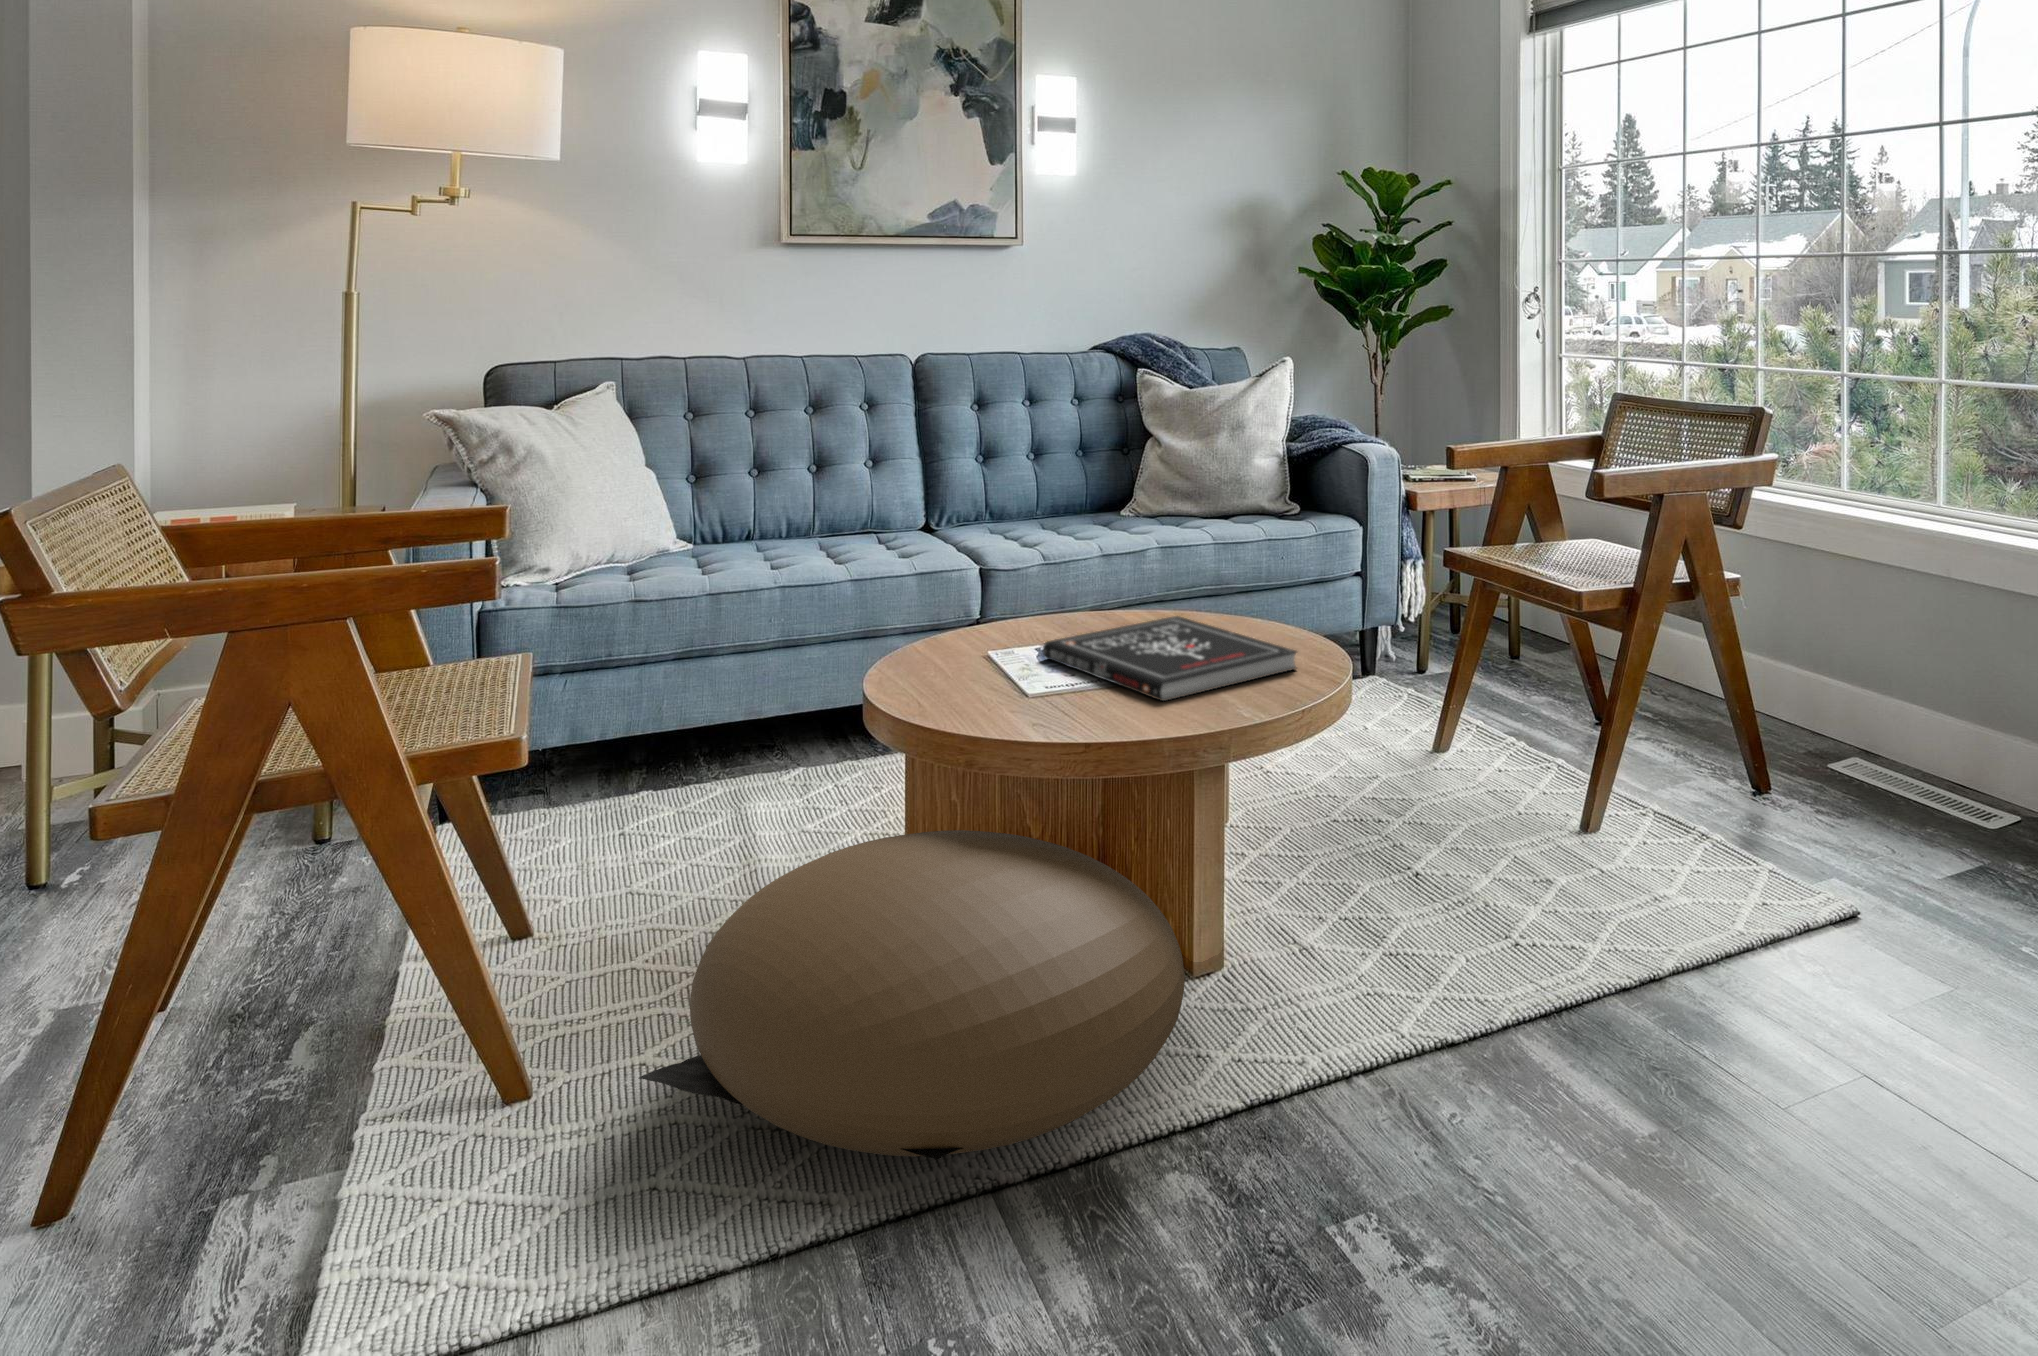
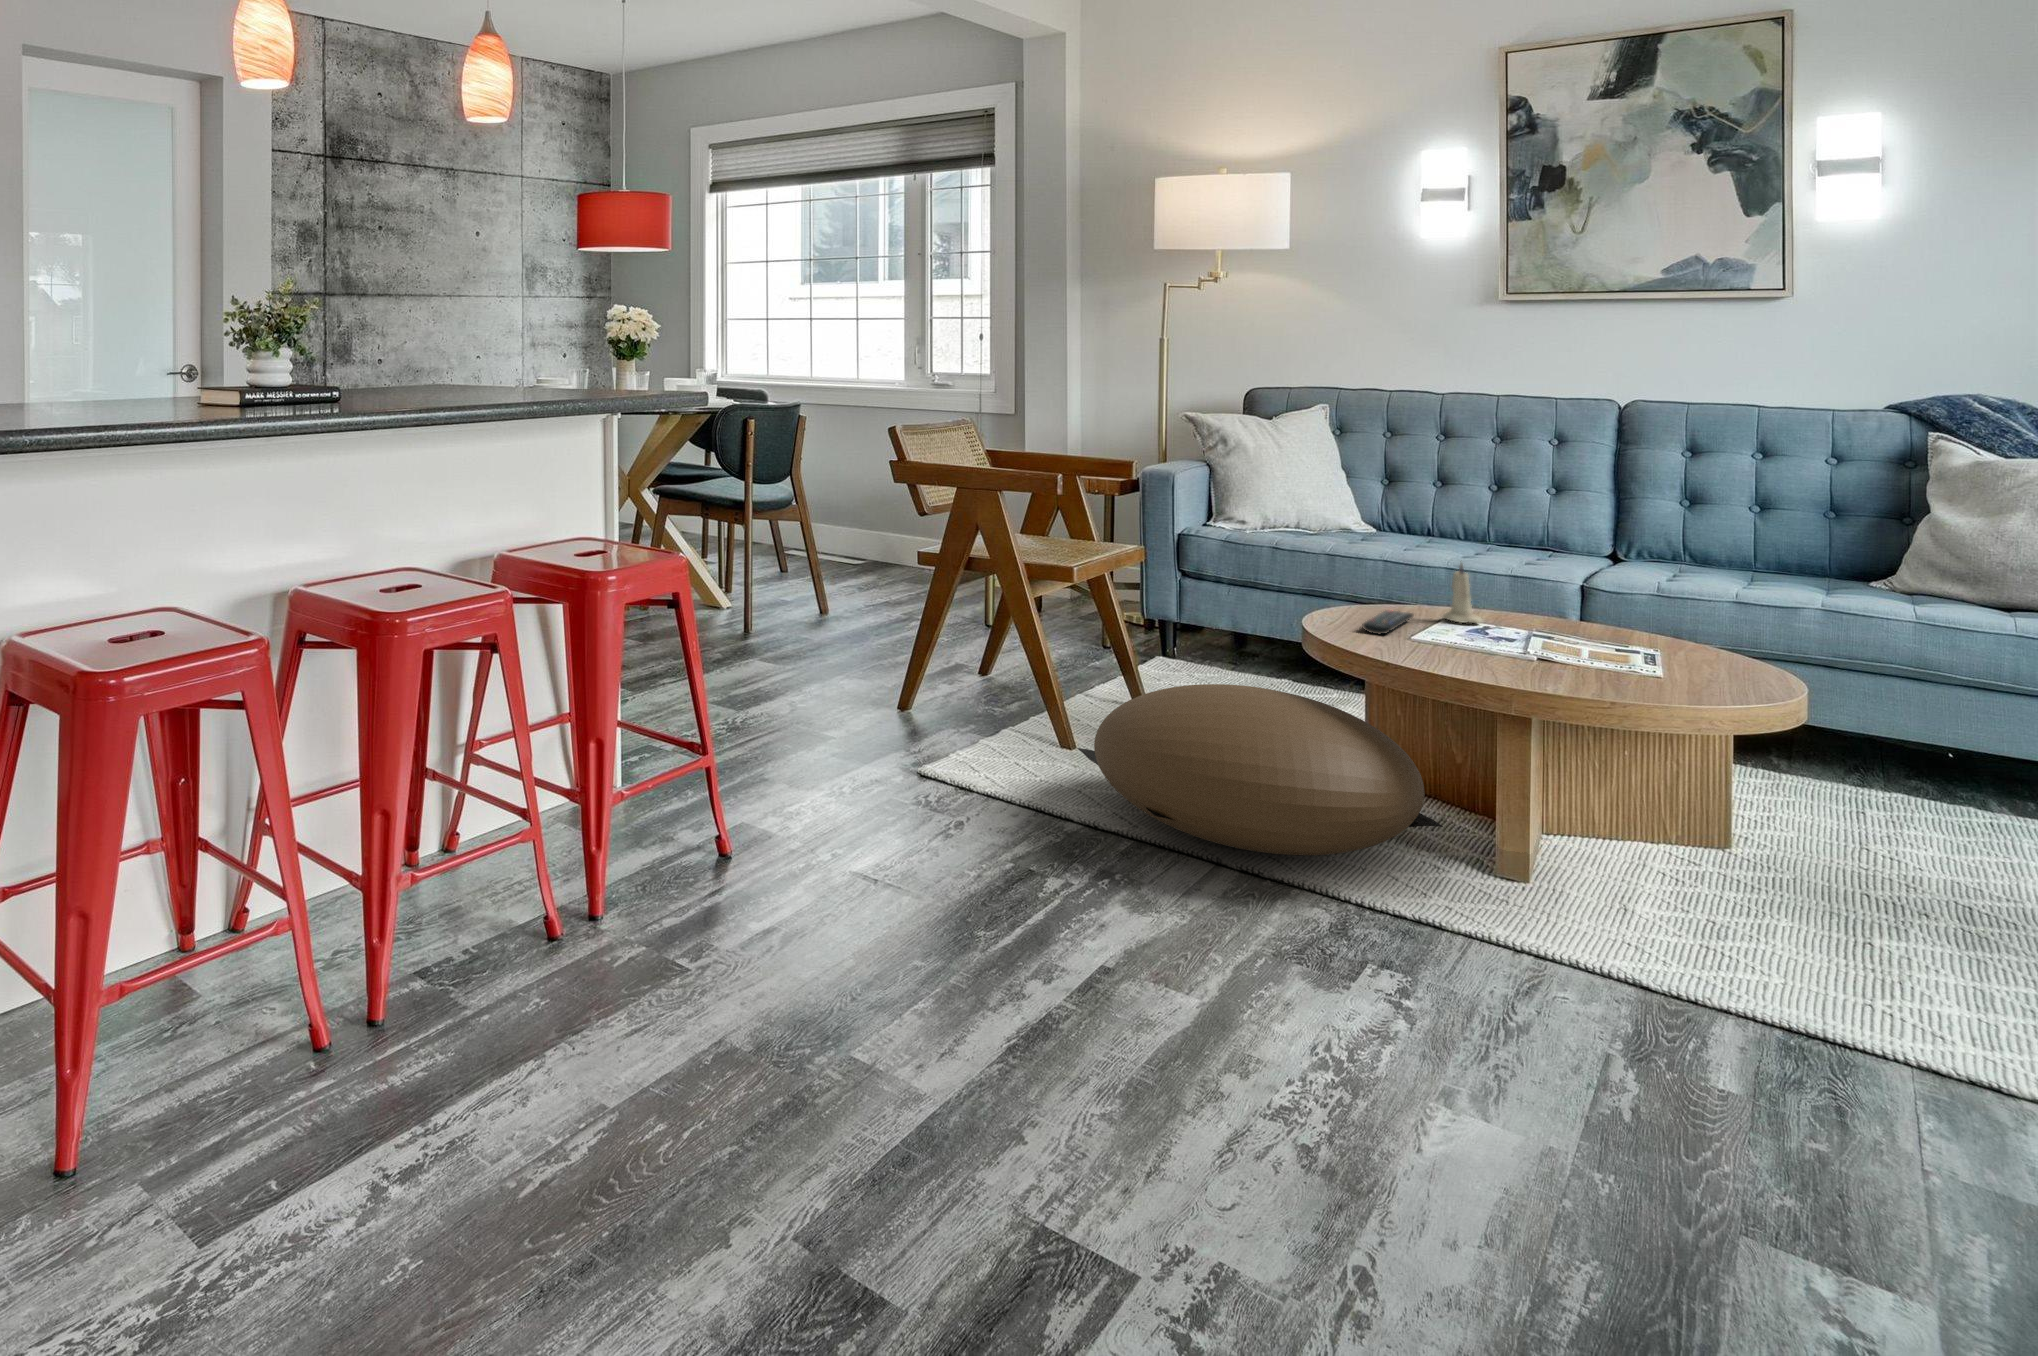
candle: none [959,575,1005,655] -> present [1443,564,1482,623]
book: present [1043,616,1297,701] -> none [1499,620,1722,688]
remote control: none [921,658,983,704] -> present [1363,610,1413,634]

